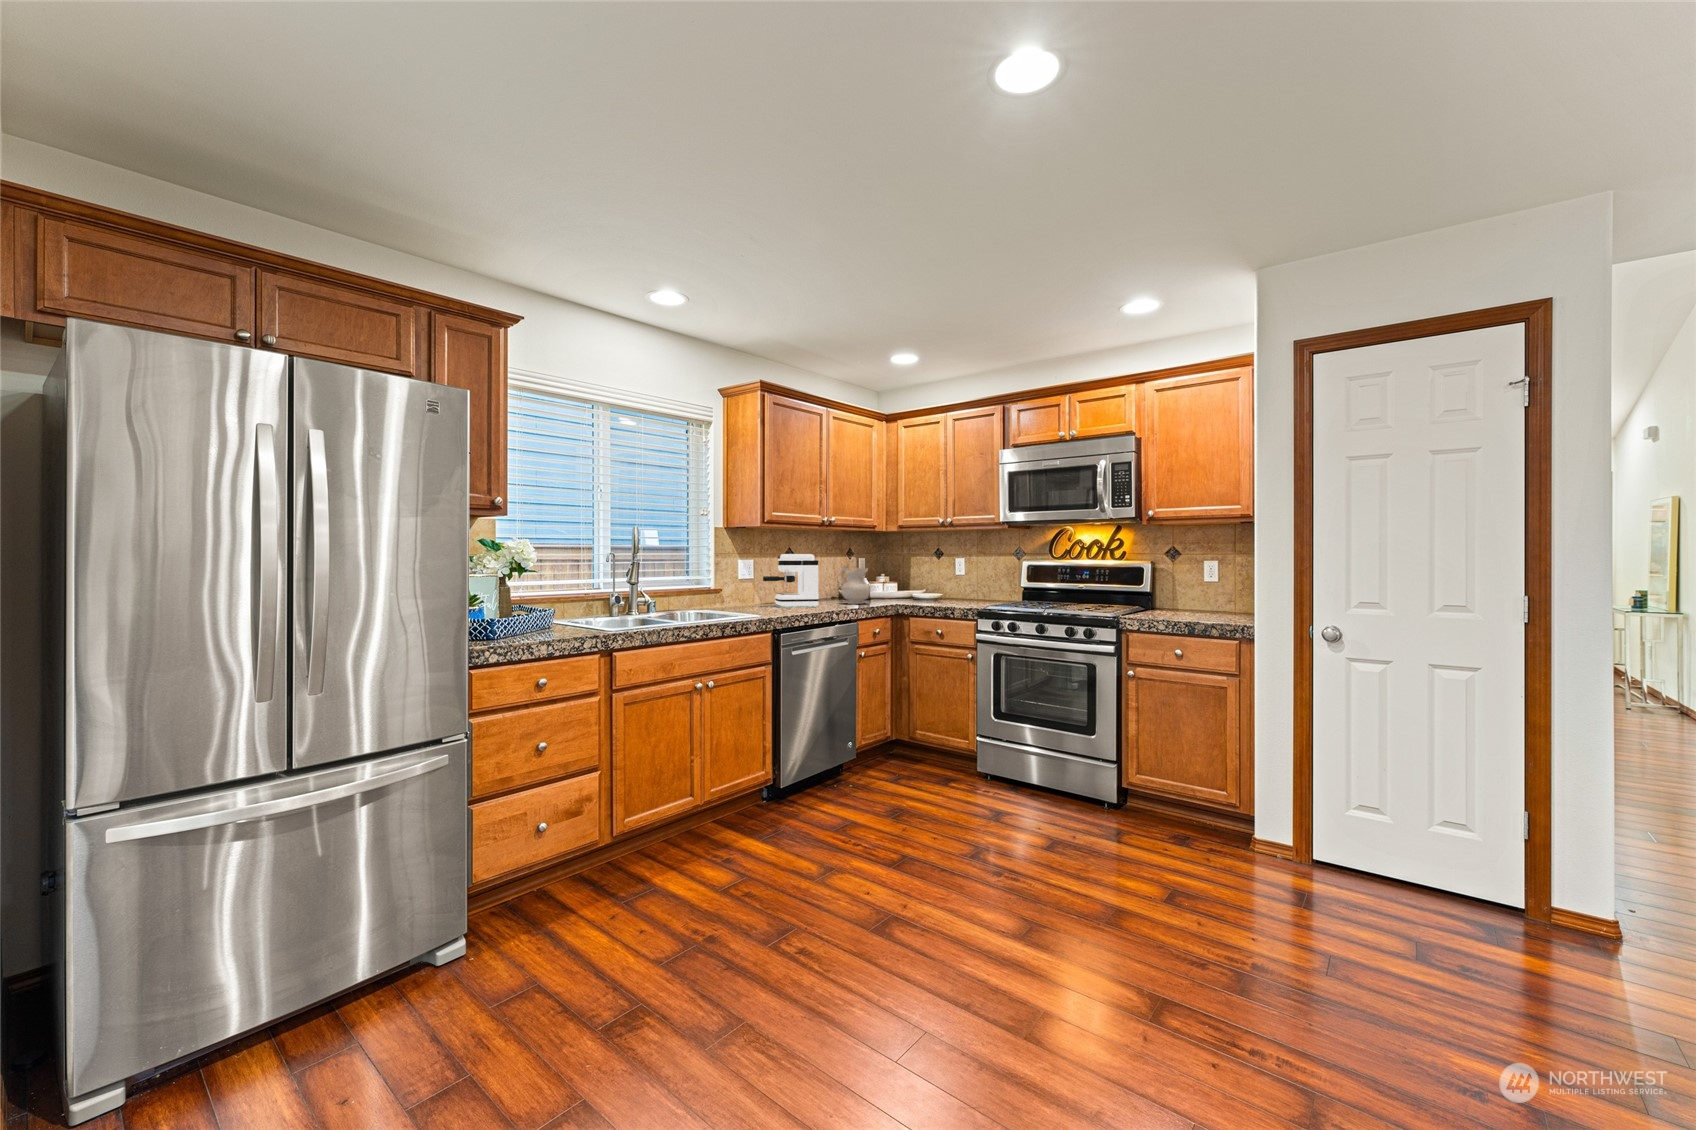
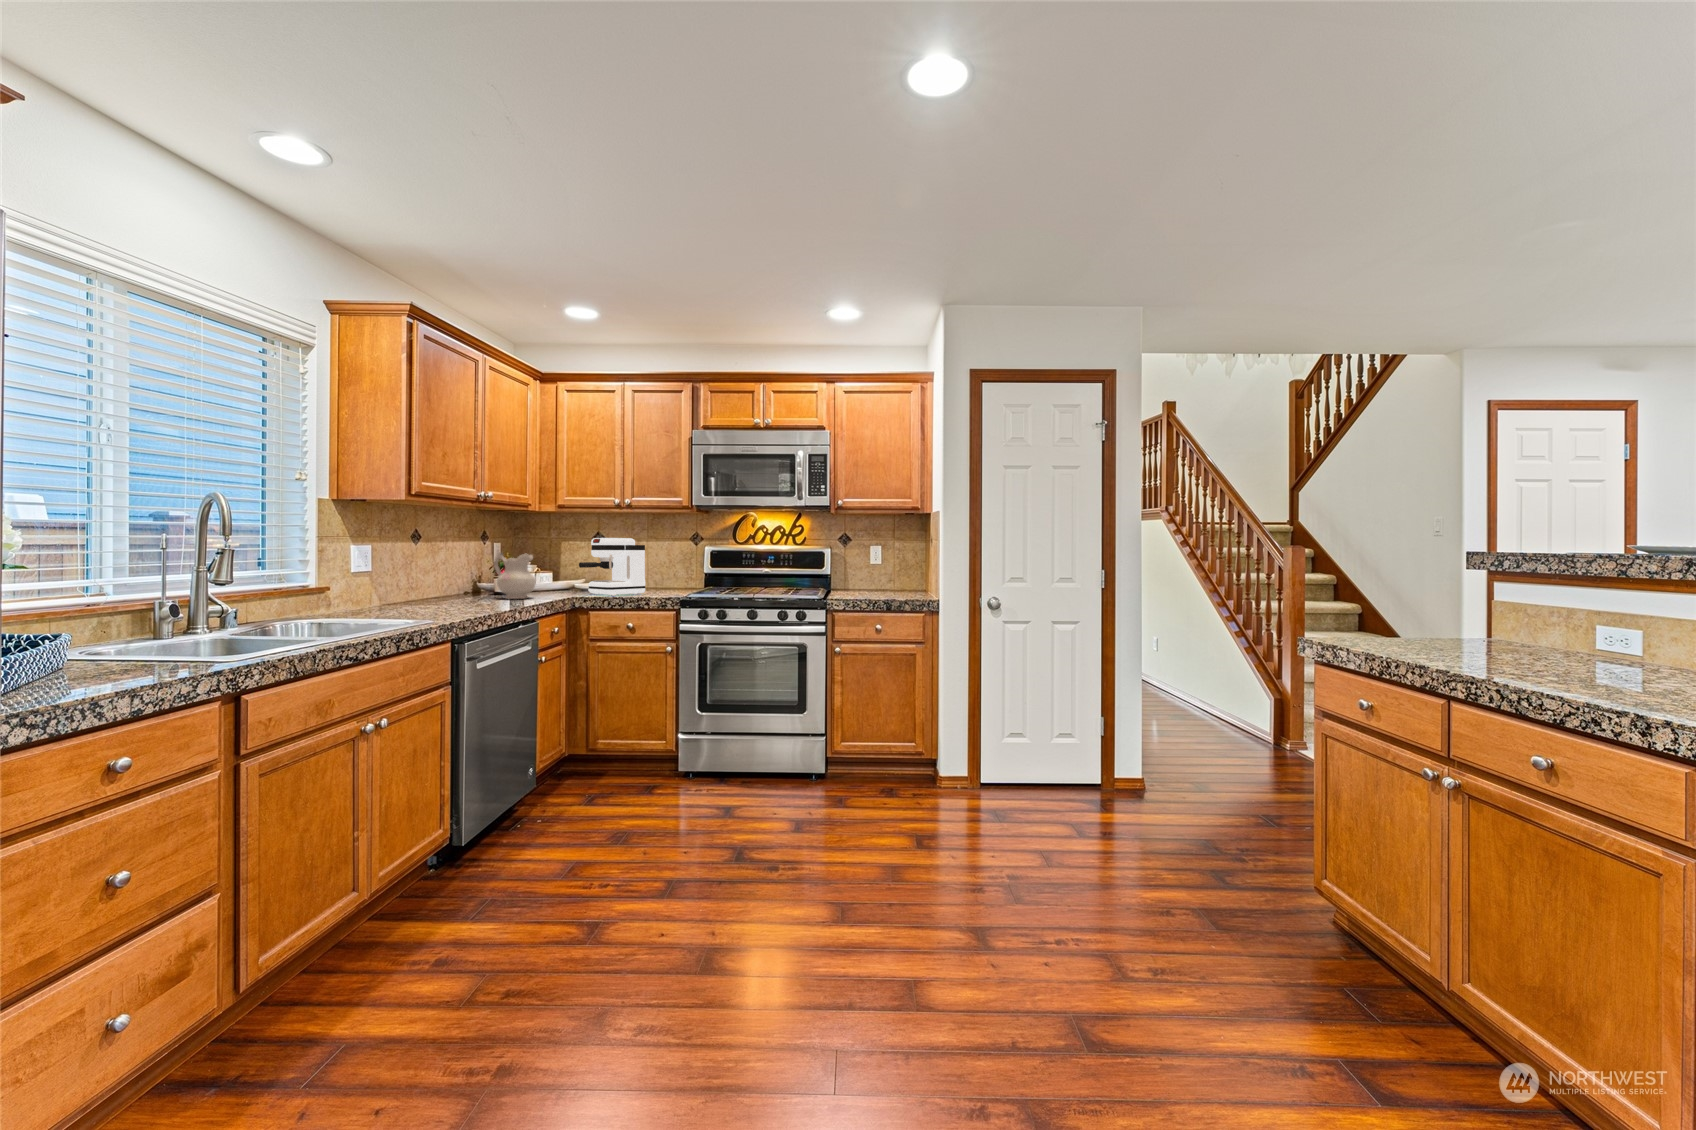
coffee maker: present [763,554,819,607] -> present [579,538,645,596]

